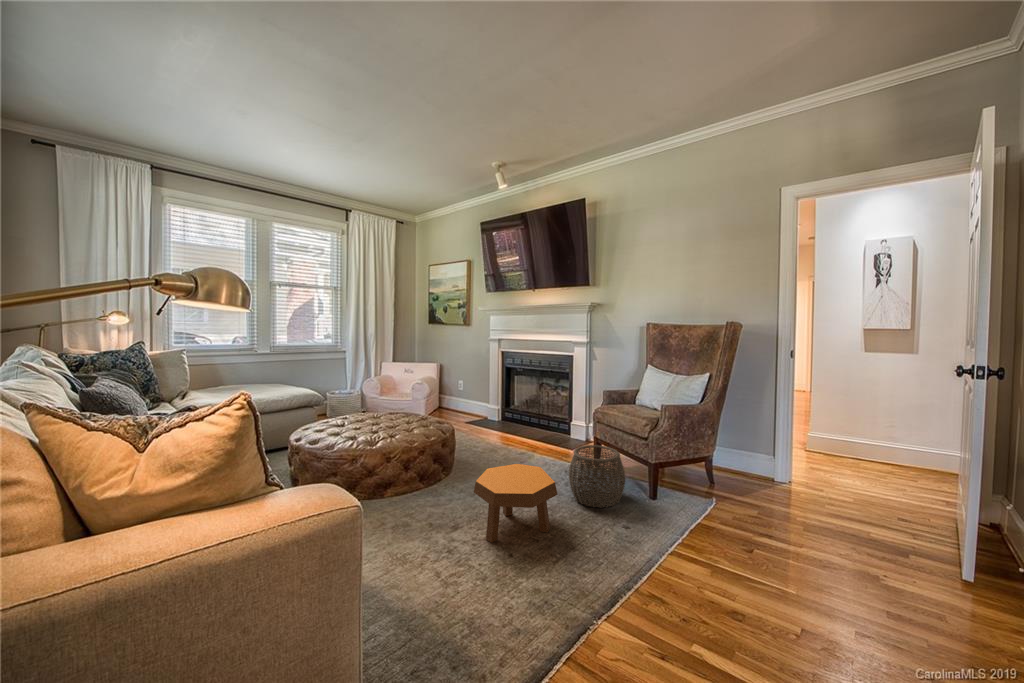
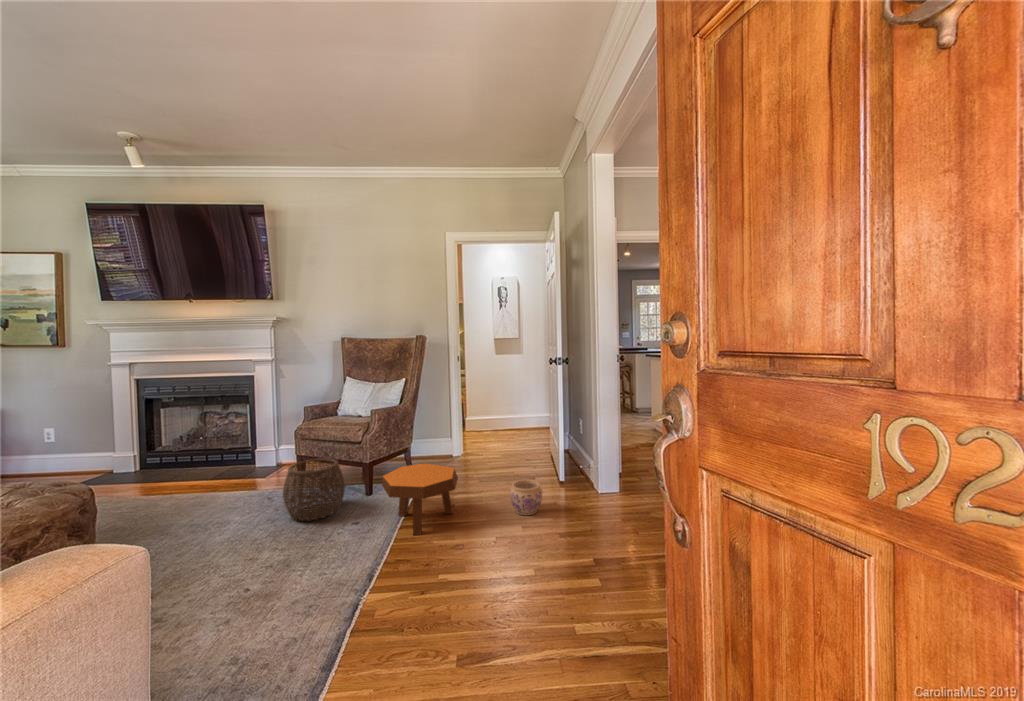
footstool: present [474,464,558,543] -> present [382,463,458,535]
planter: none [842,553,911,619] -> present [510,479,542,516]

